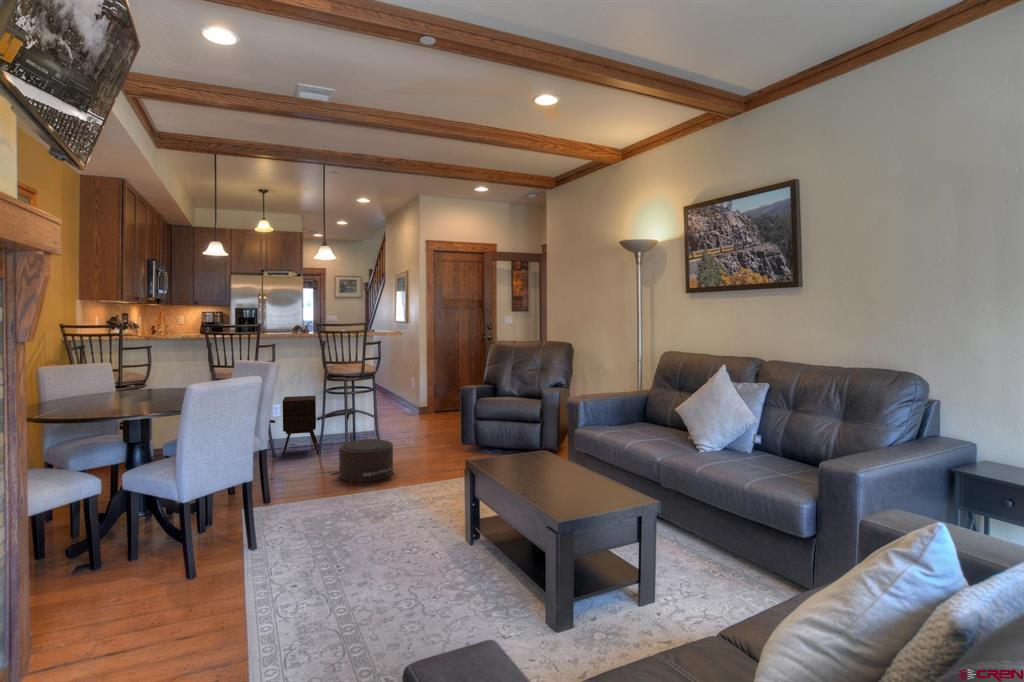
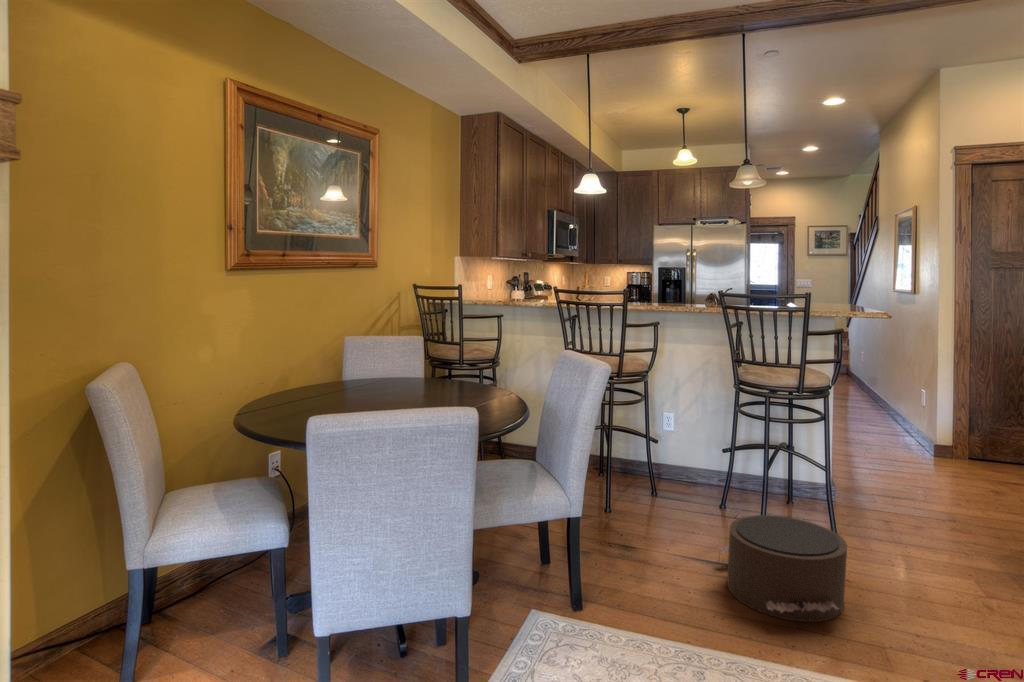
side table: present [282,396,319,457] -> none [657,404,723,511]

